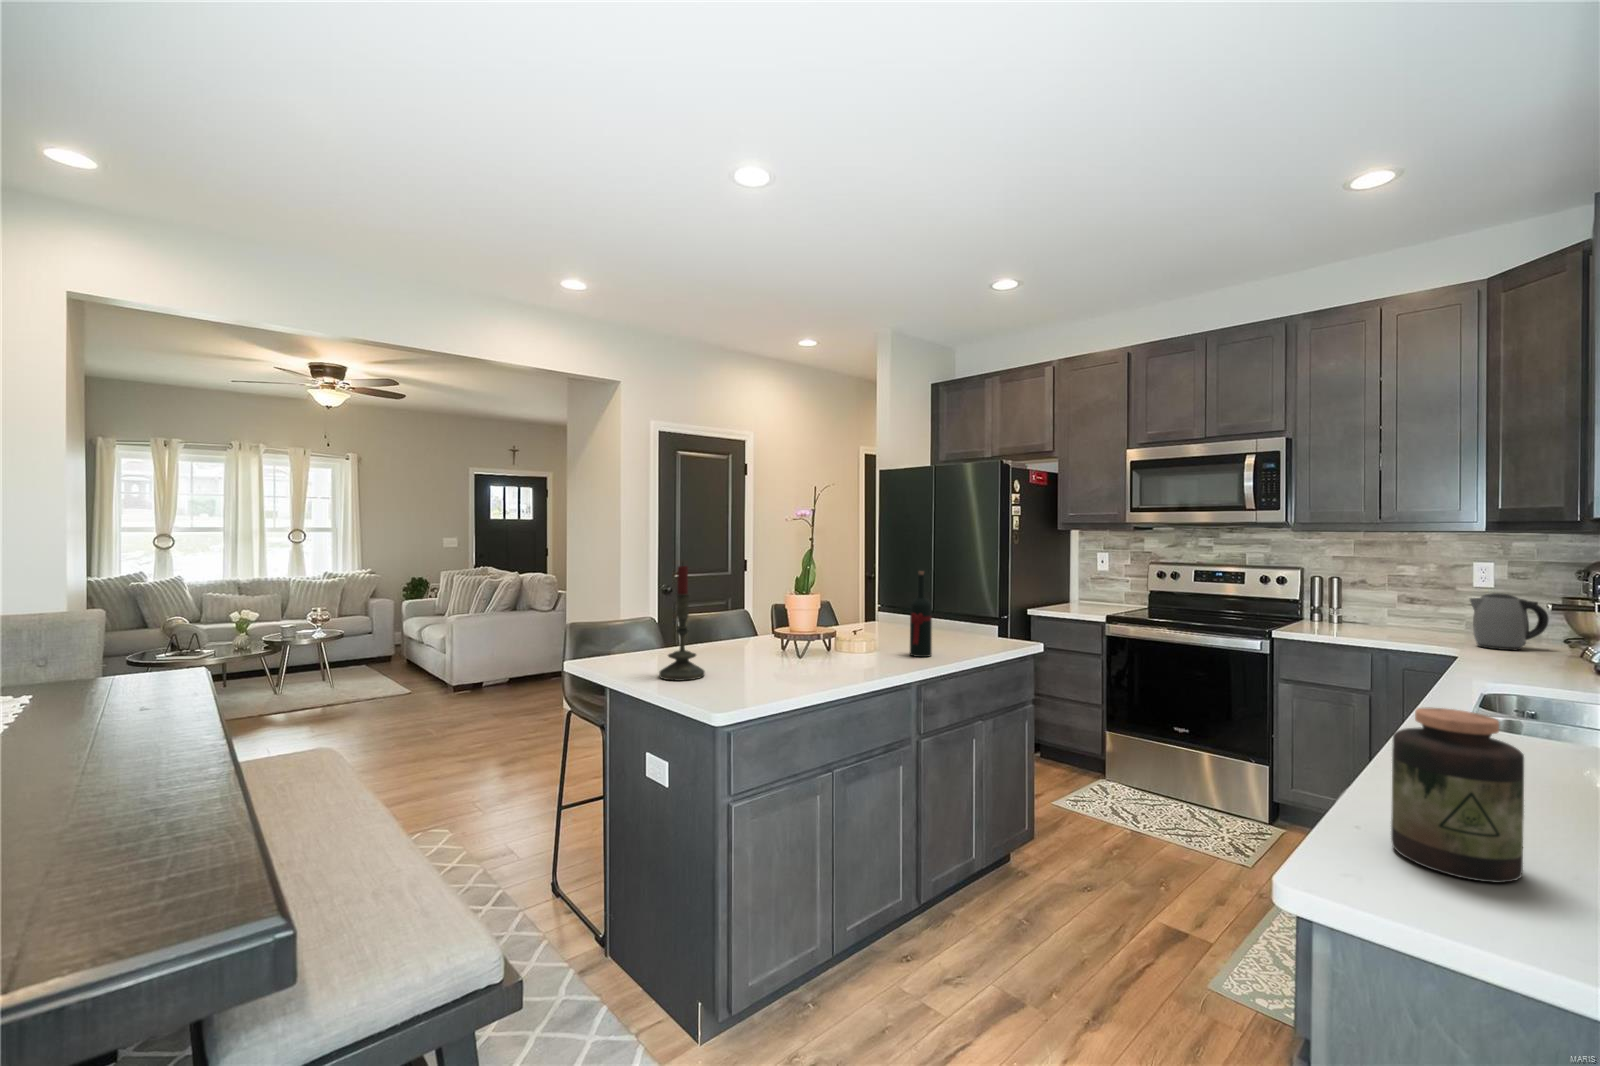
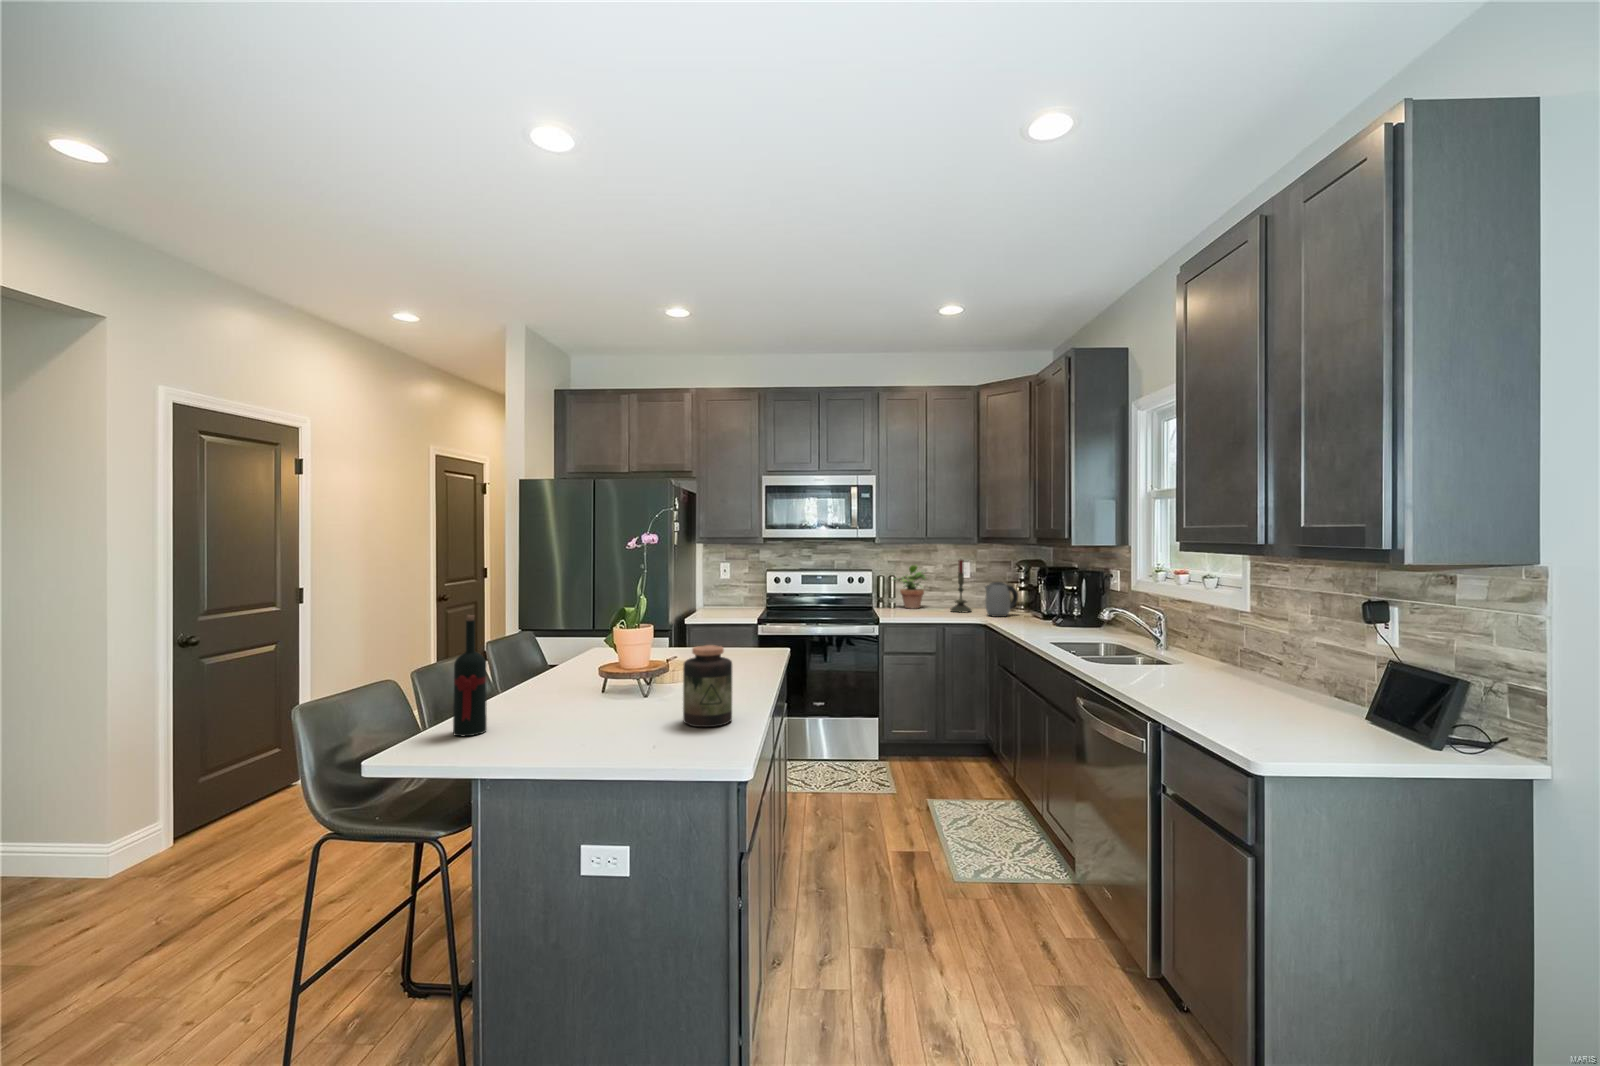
potted plant: none [1333,563,1402,626] -> present [893,565,926,609]
candle: present [659,566,705,681] -> present [951,559,971,612]
wine bottle: present [910,571,932,657] -> present [453,615,487,736]
jar: present [1391,707,1524,883] -> present [683,645,732,727]

